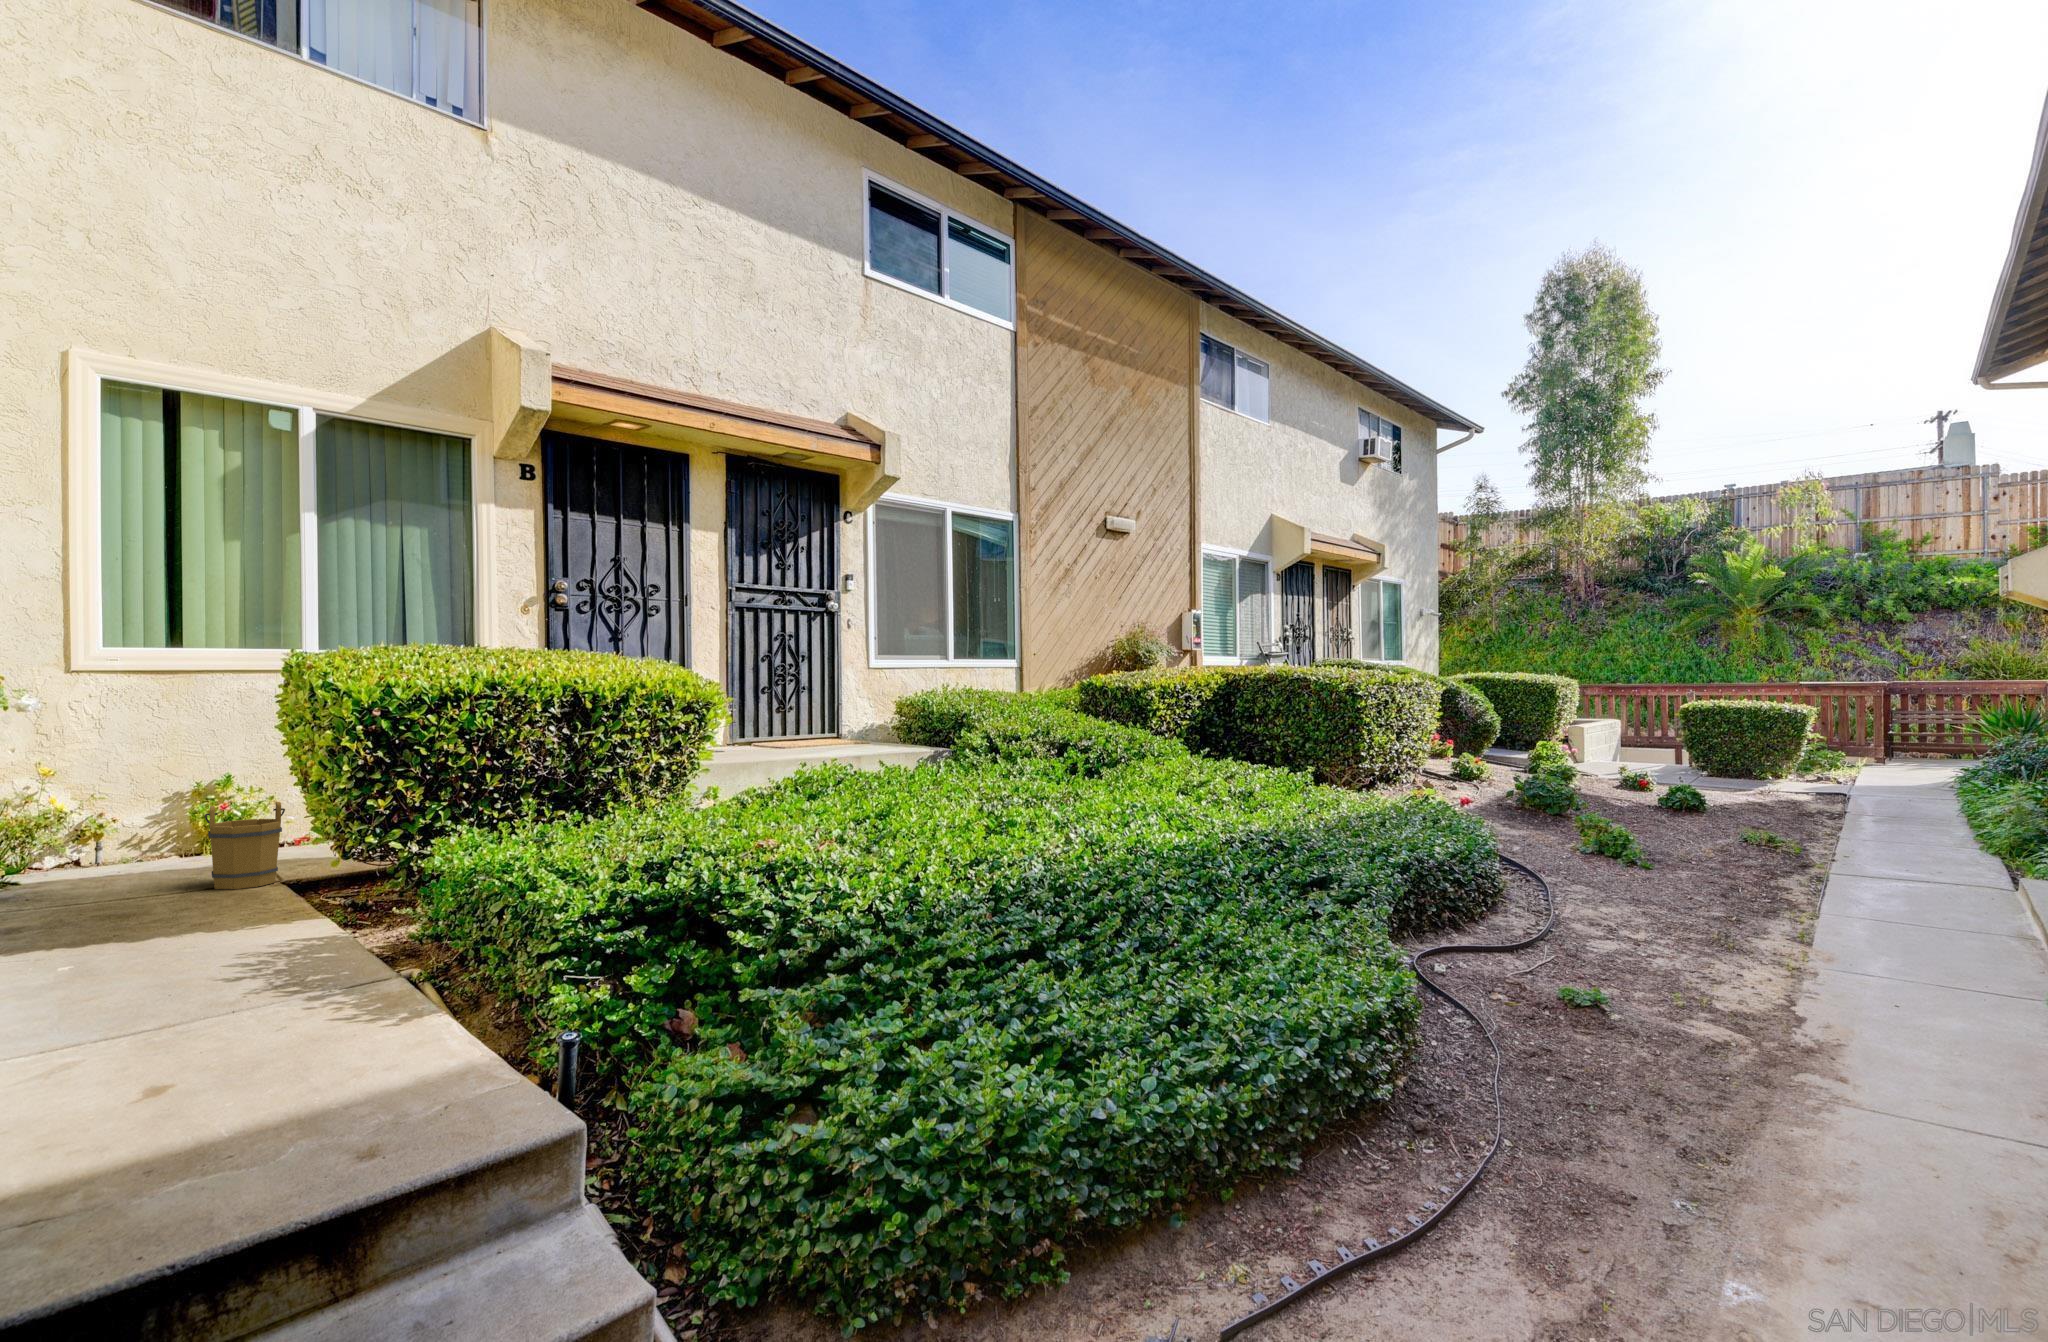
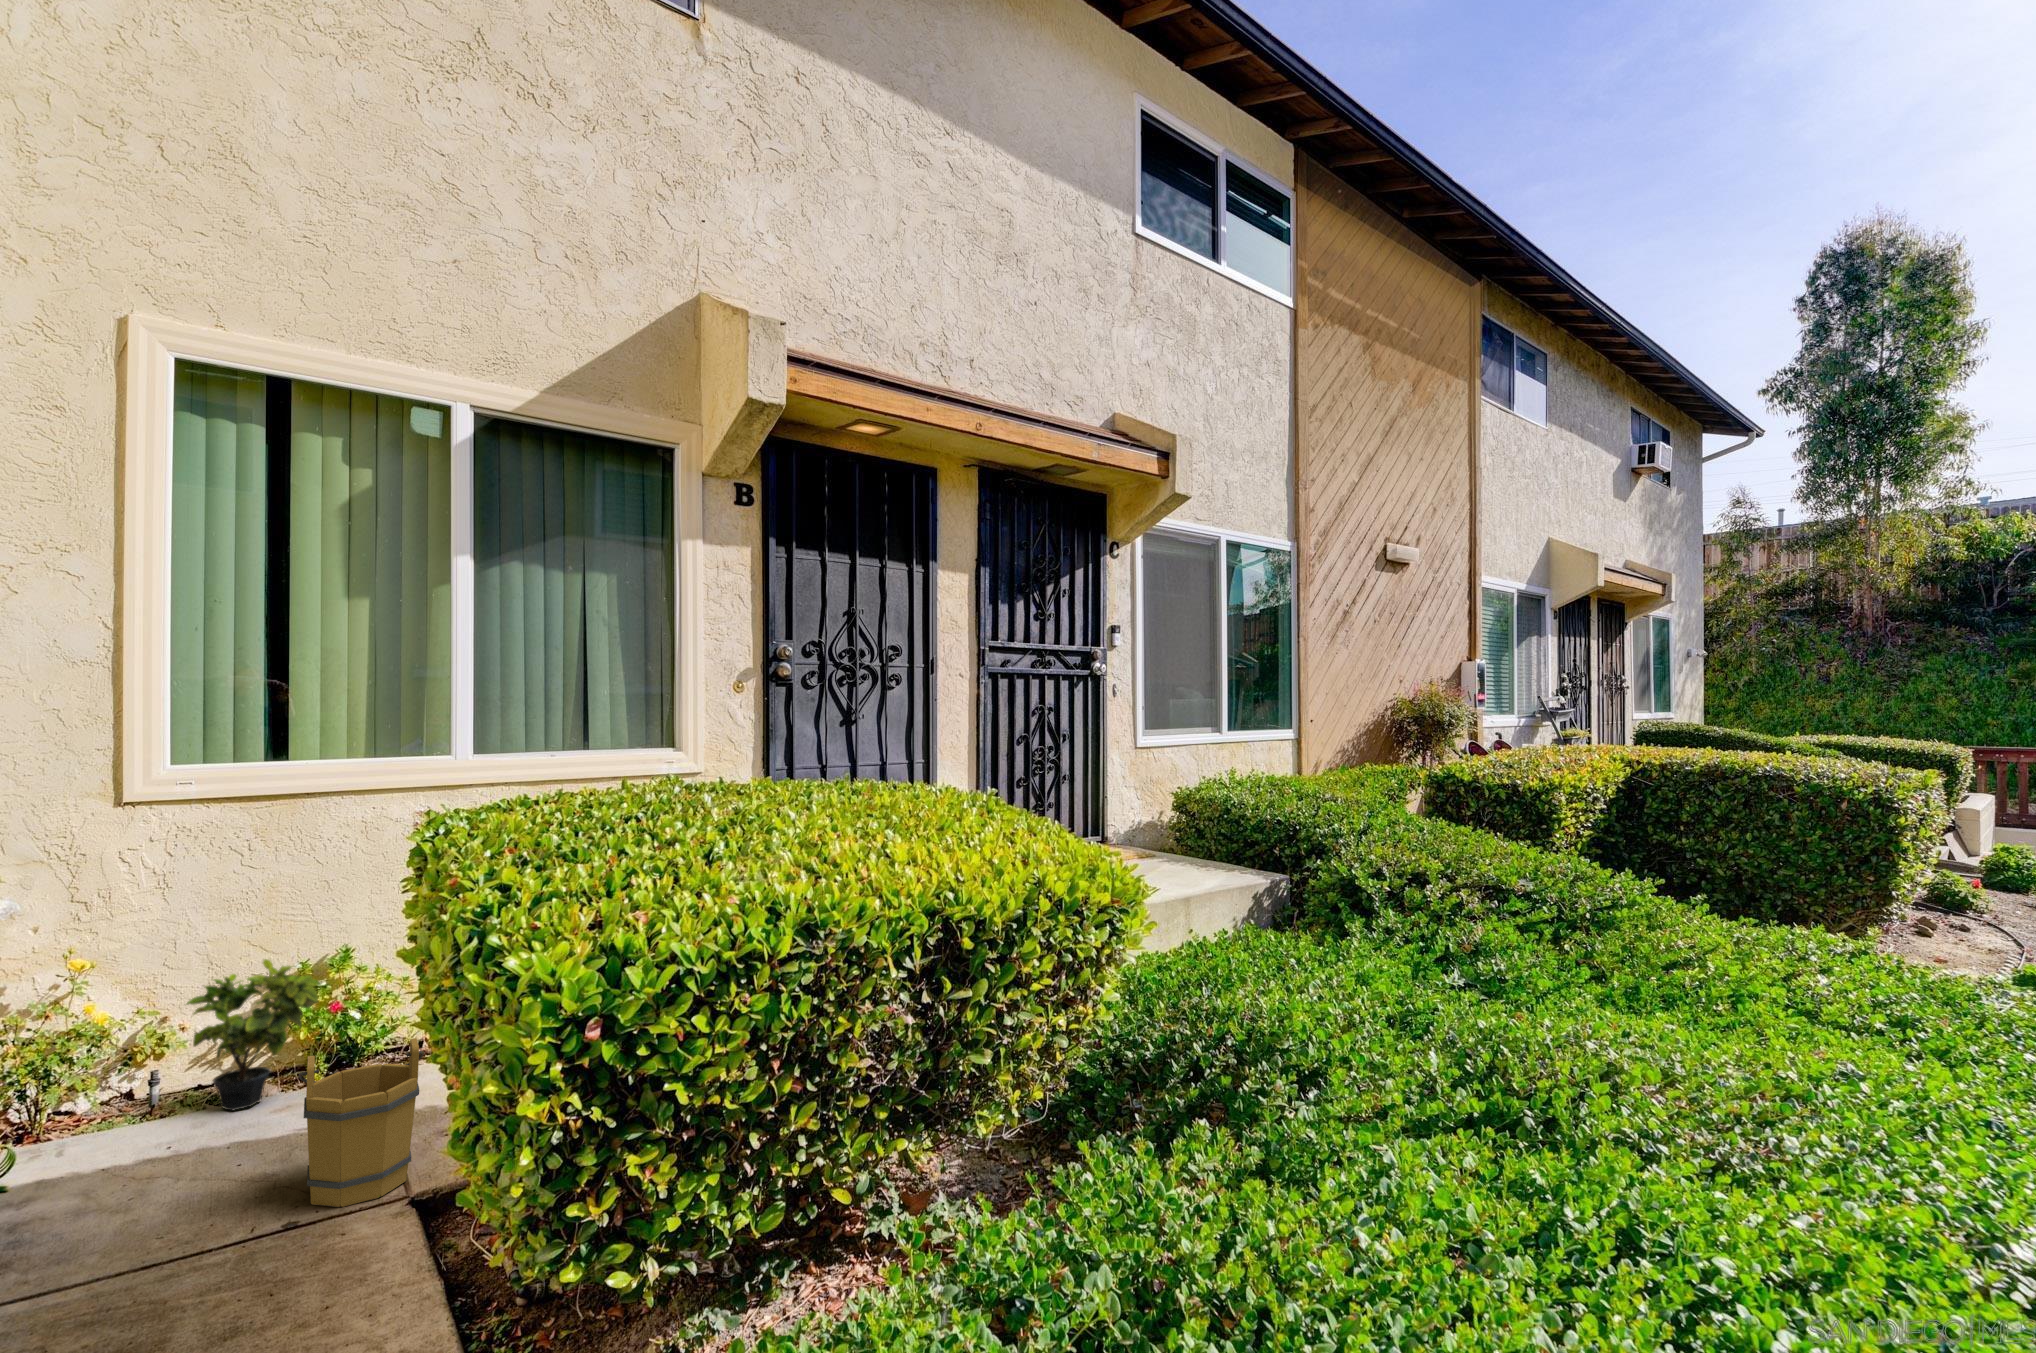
potted plant: none [120,773,214,866] -> present [187,959,321,1111]

